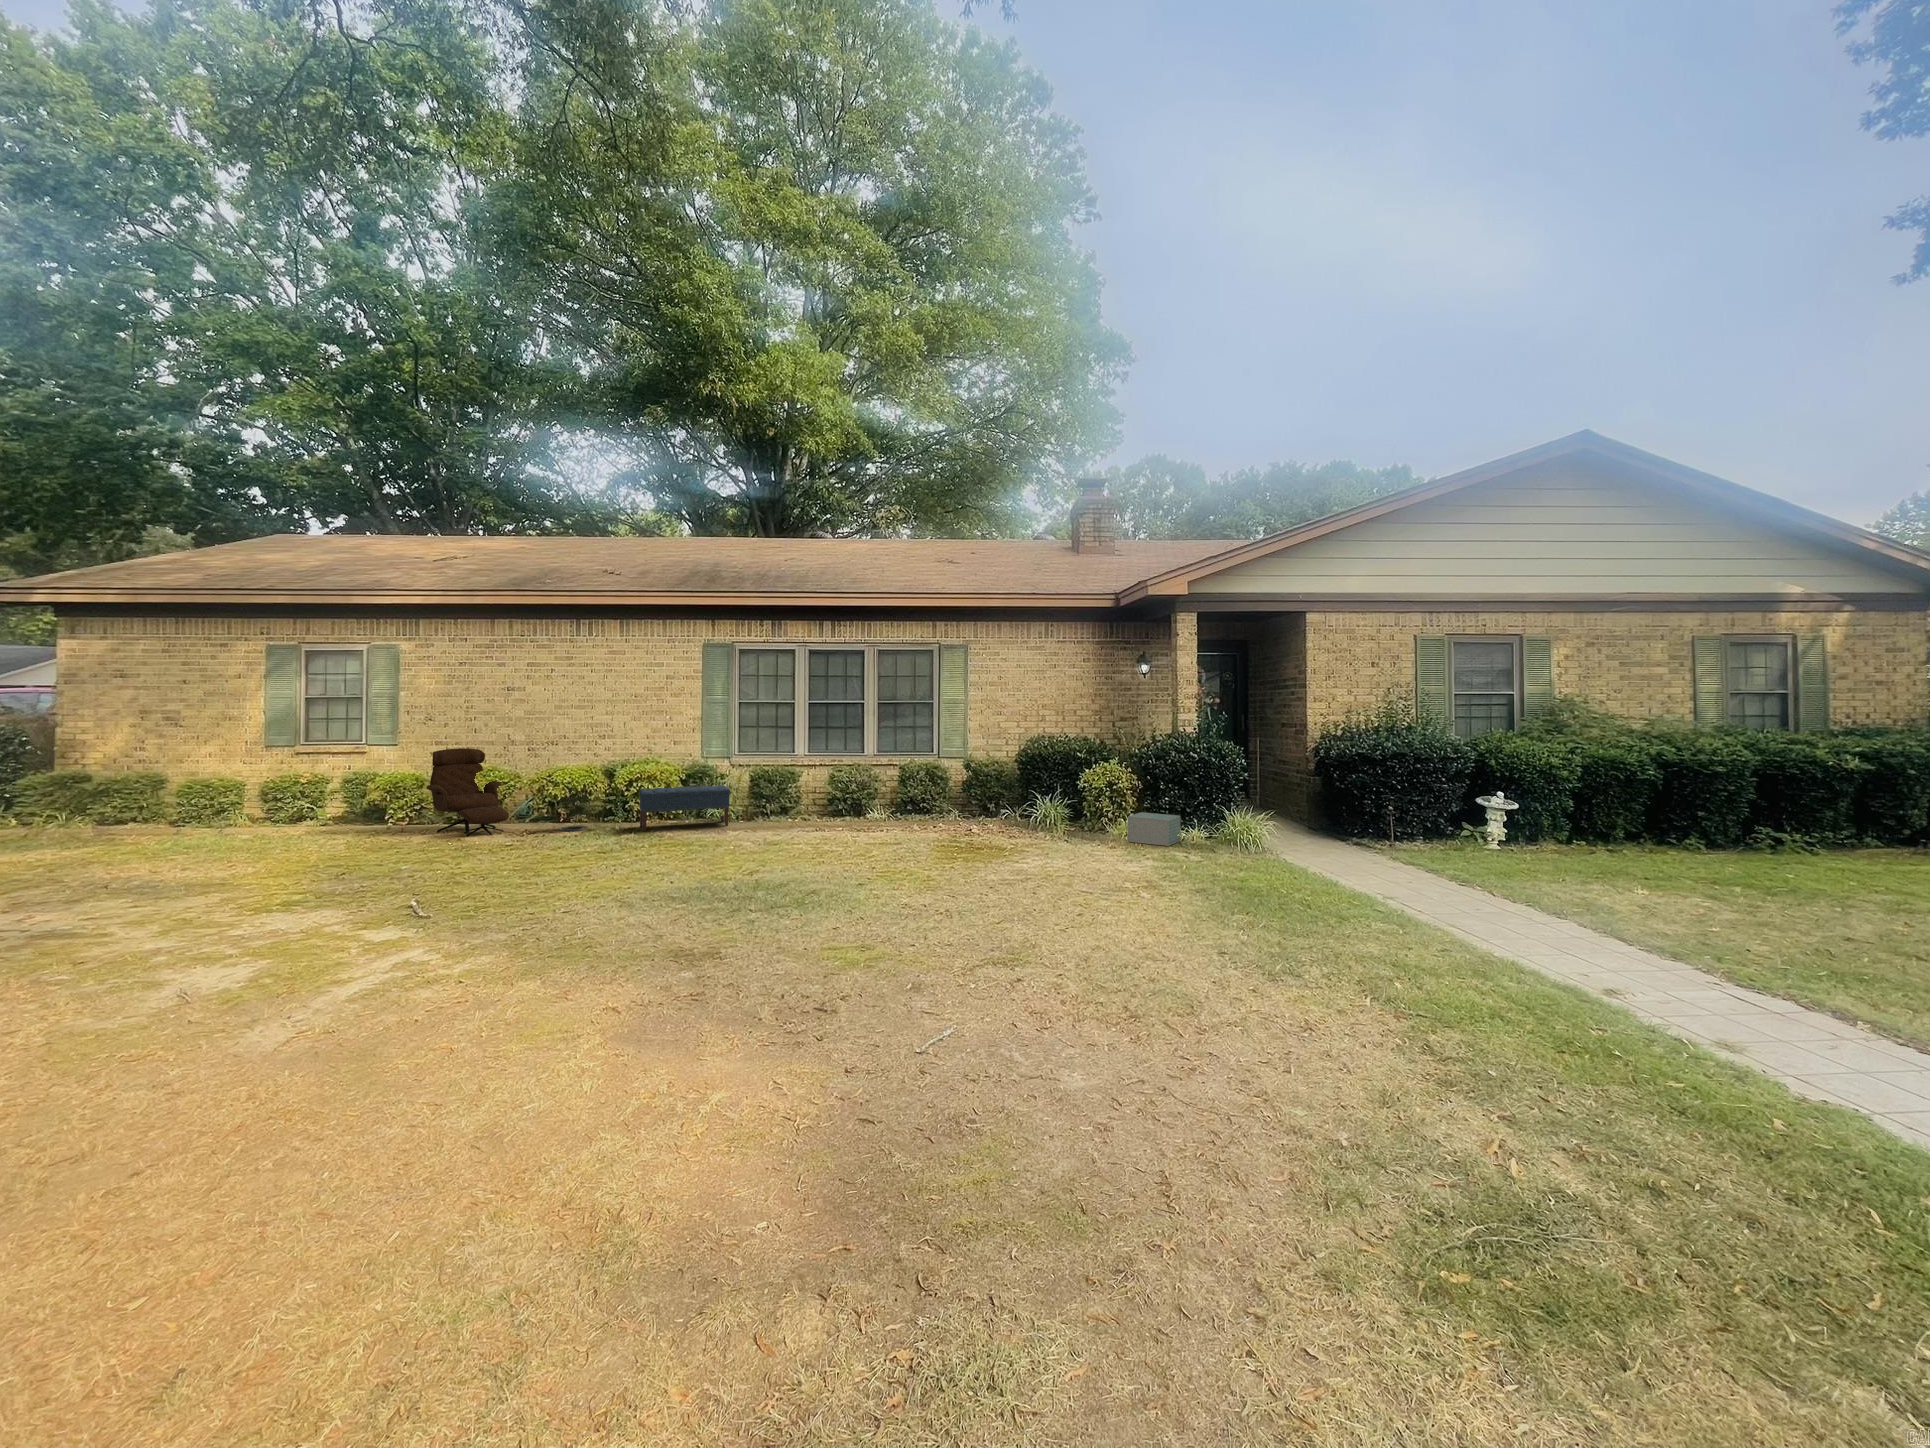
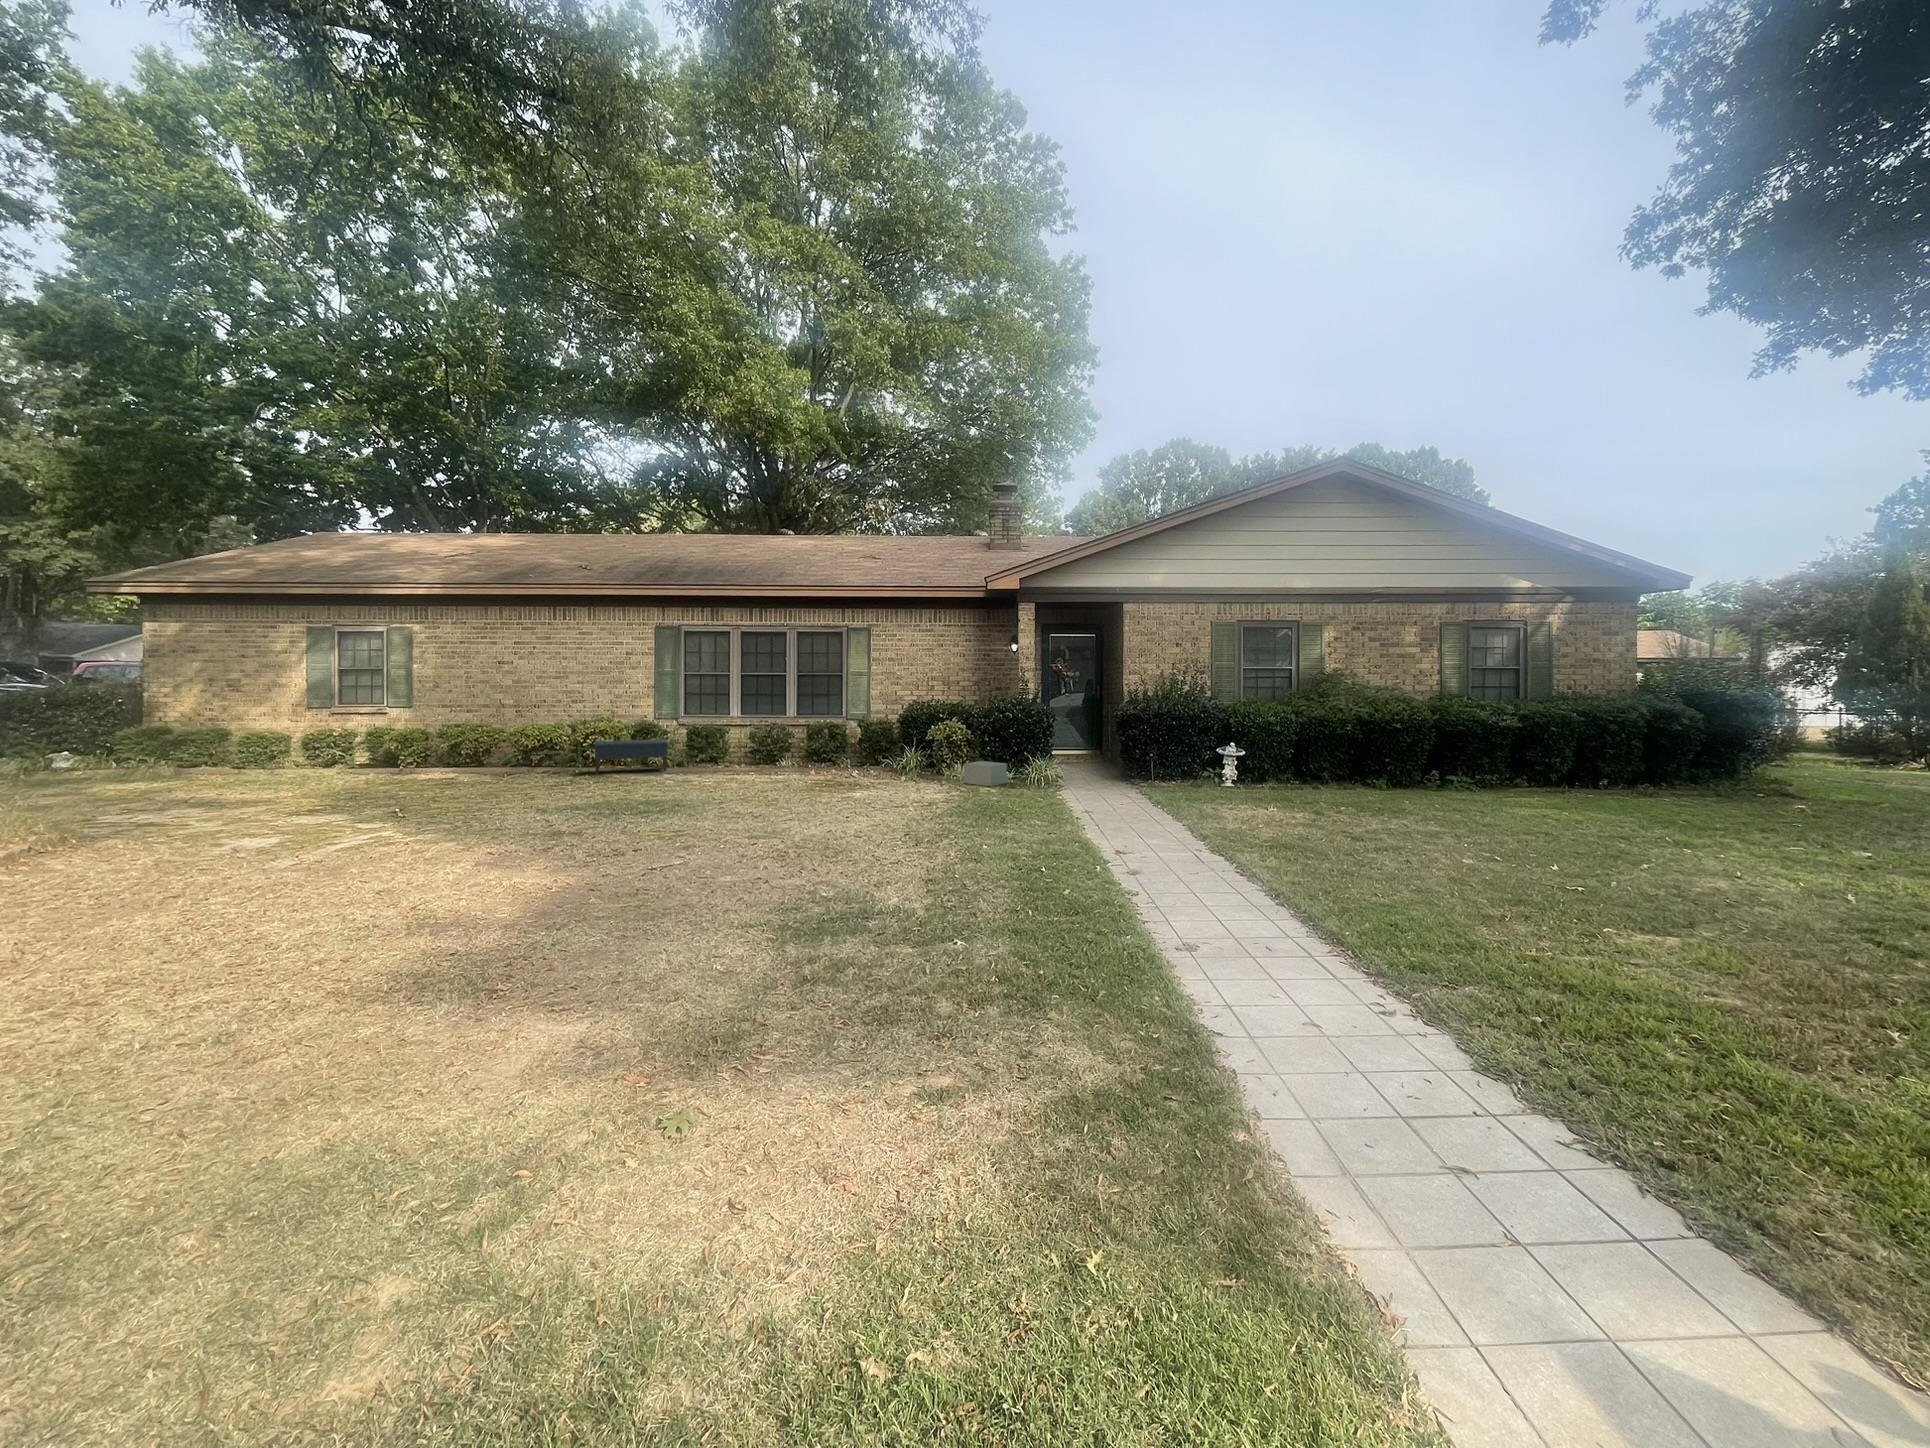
lounge chair: present [426,748,509,836] -> none [429,709,492,776]
potted tree: present [560,783,590,831] -> none [530,734,558,774]

